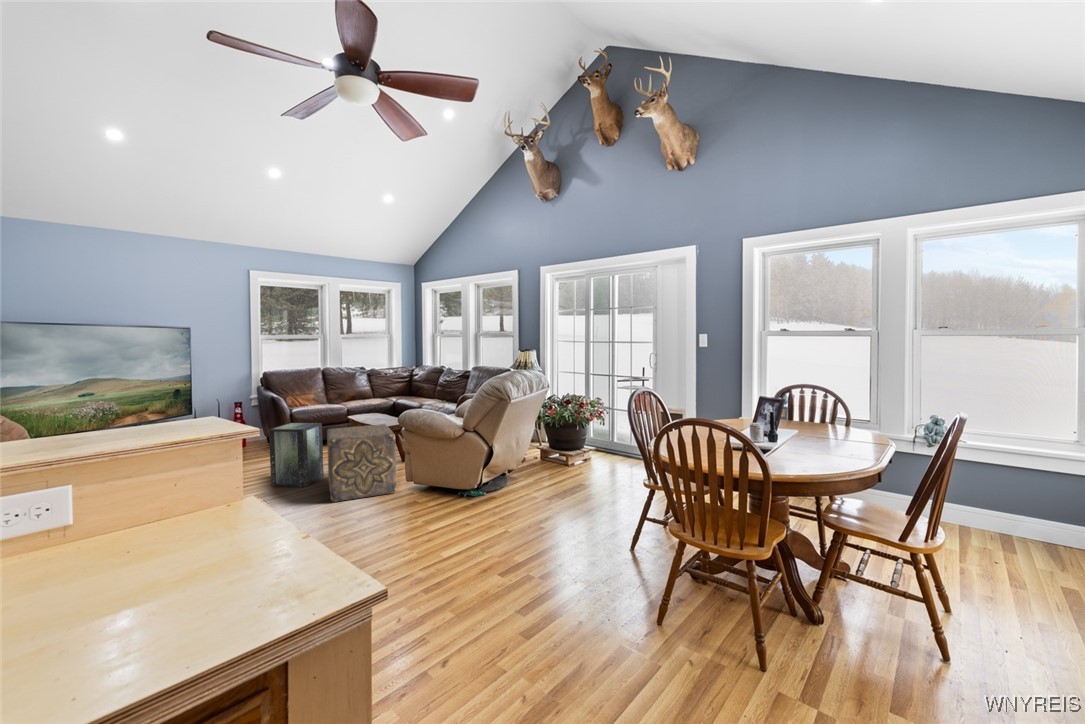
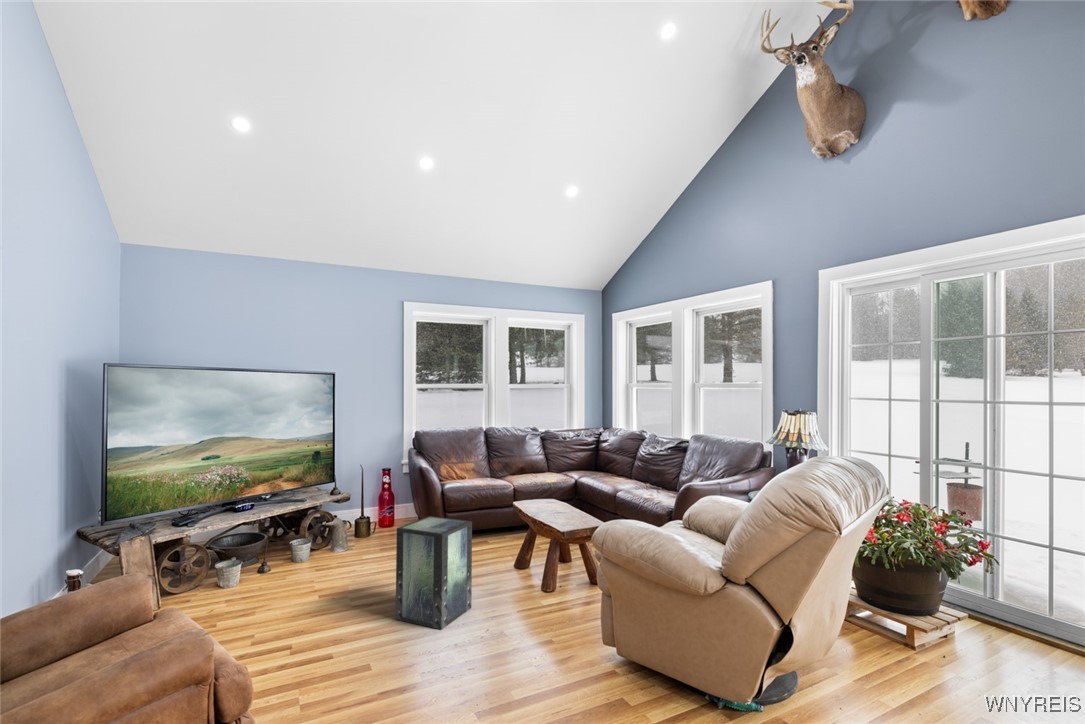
ottoman: present [327,424,396,502] -> none [475,534,586,681]

